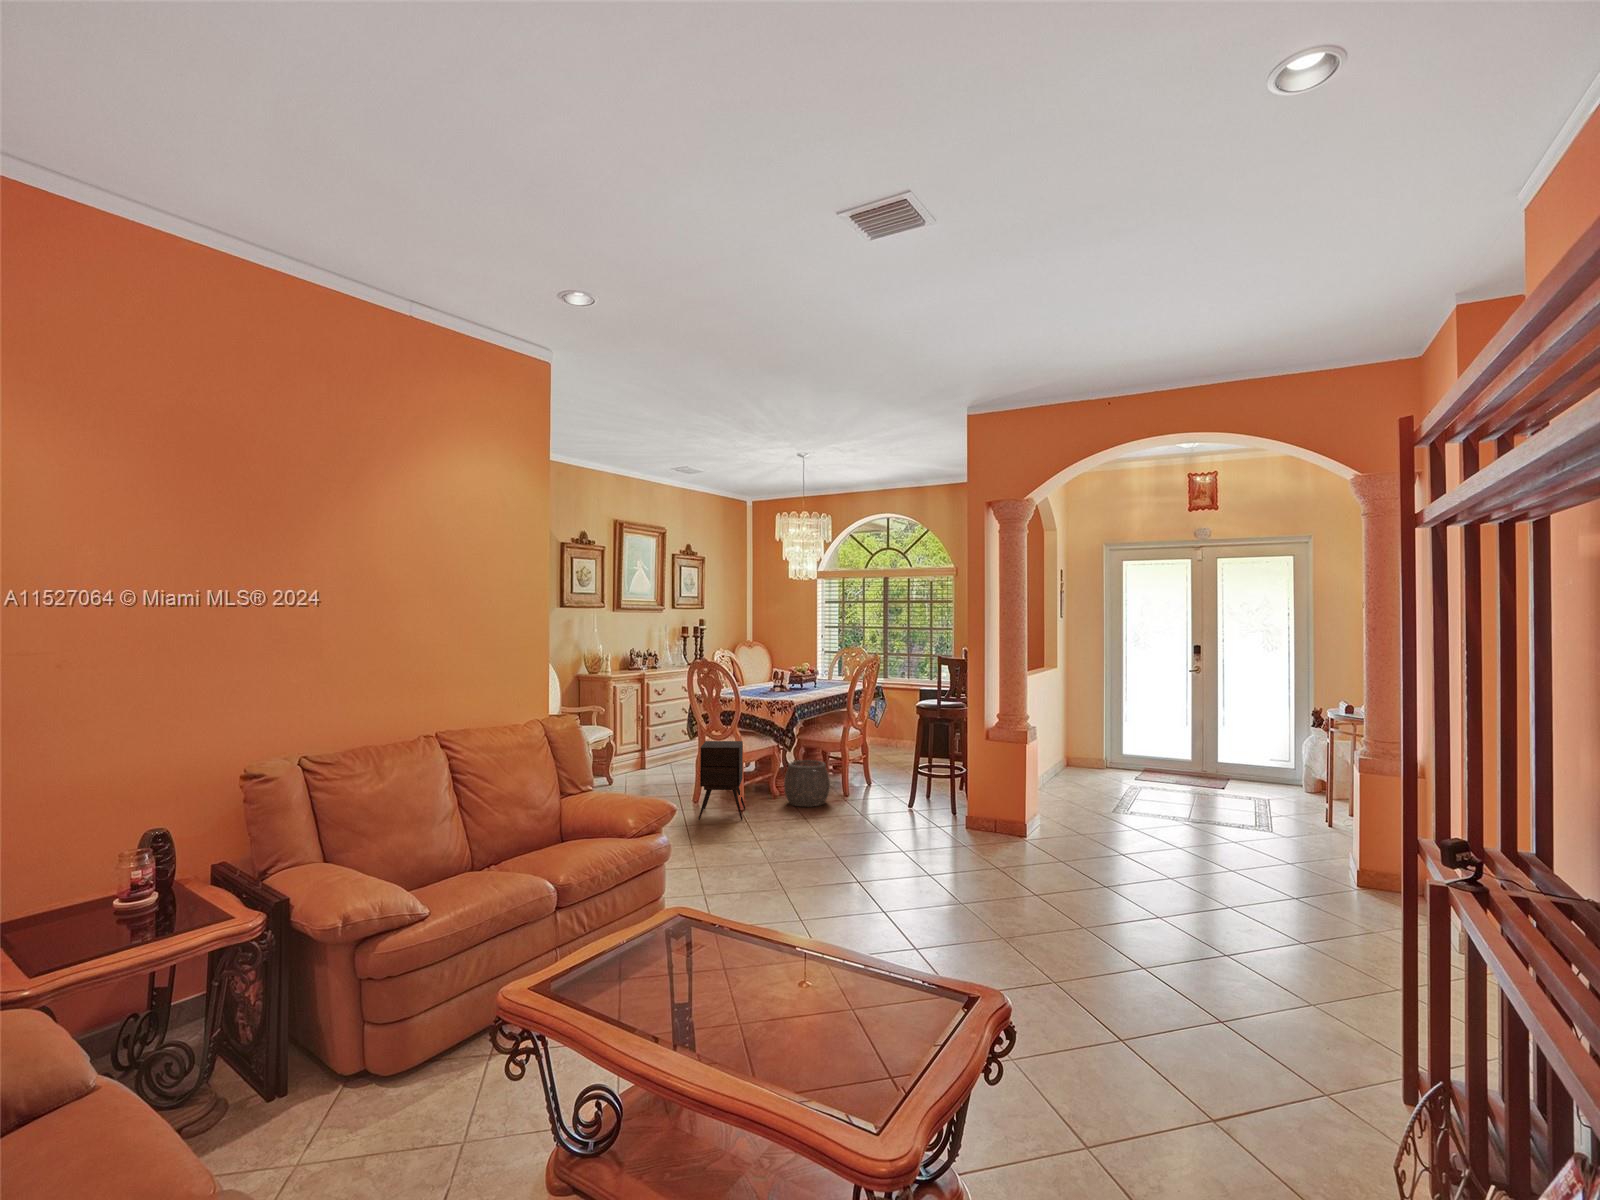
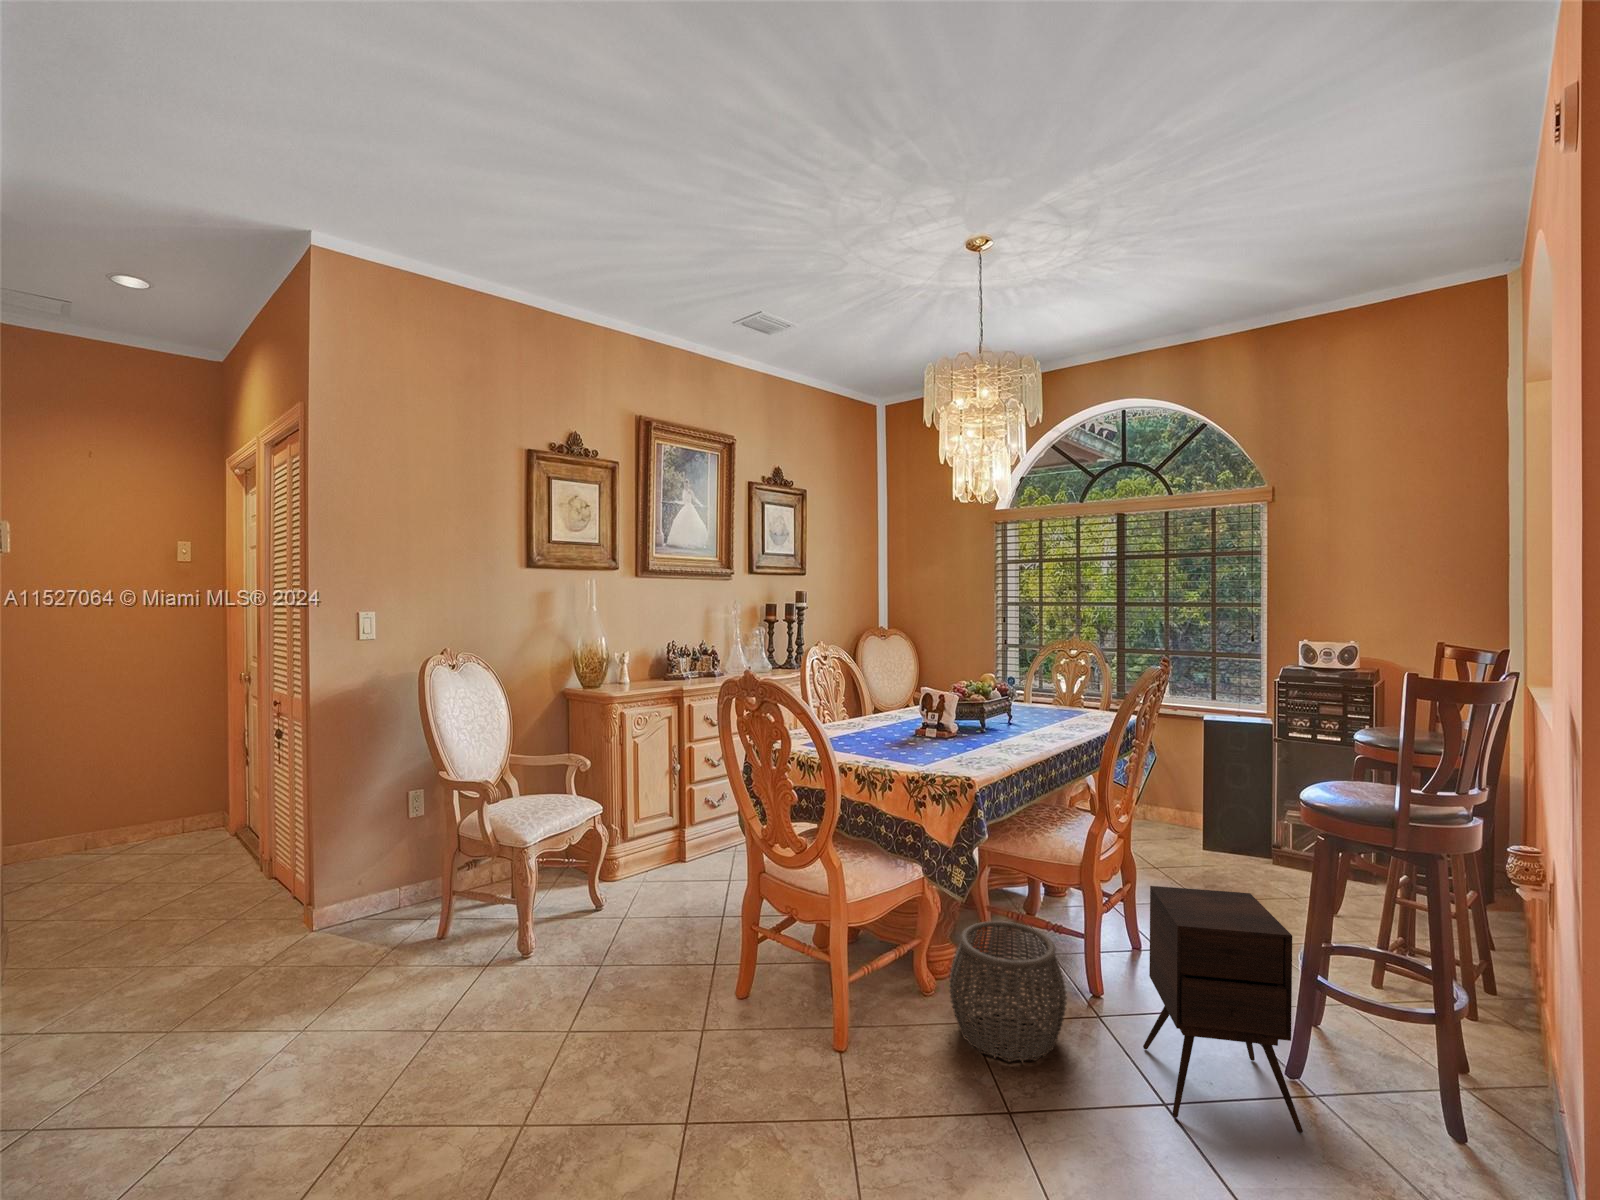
side table: present [698,741,745,820] -> present [1143,886,1303,1133]

